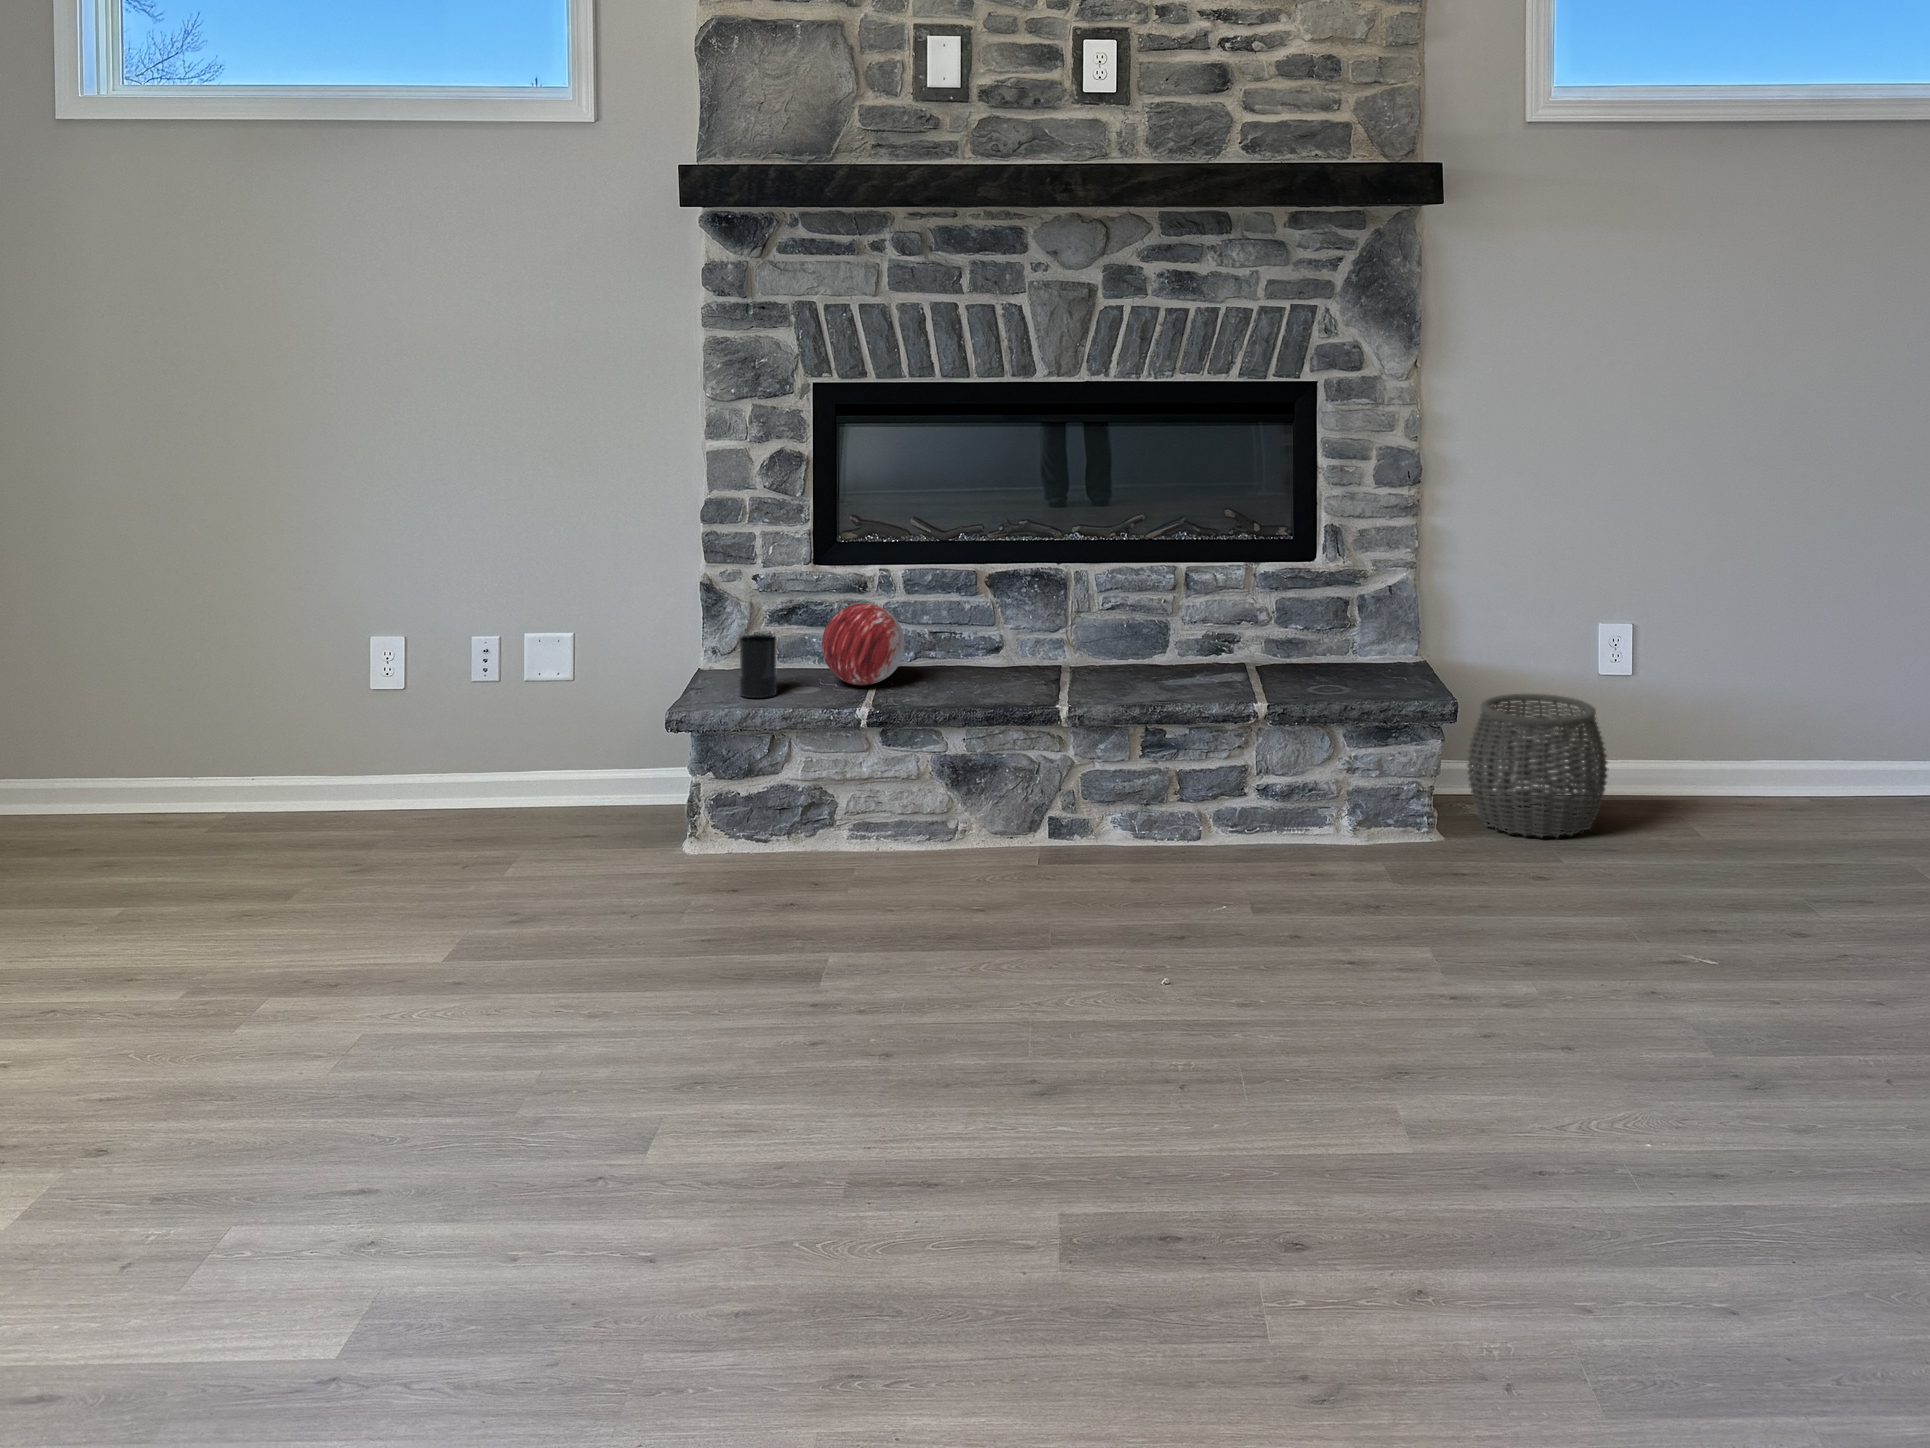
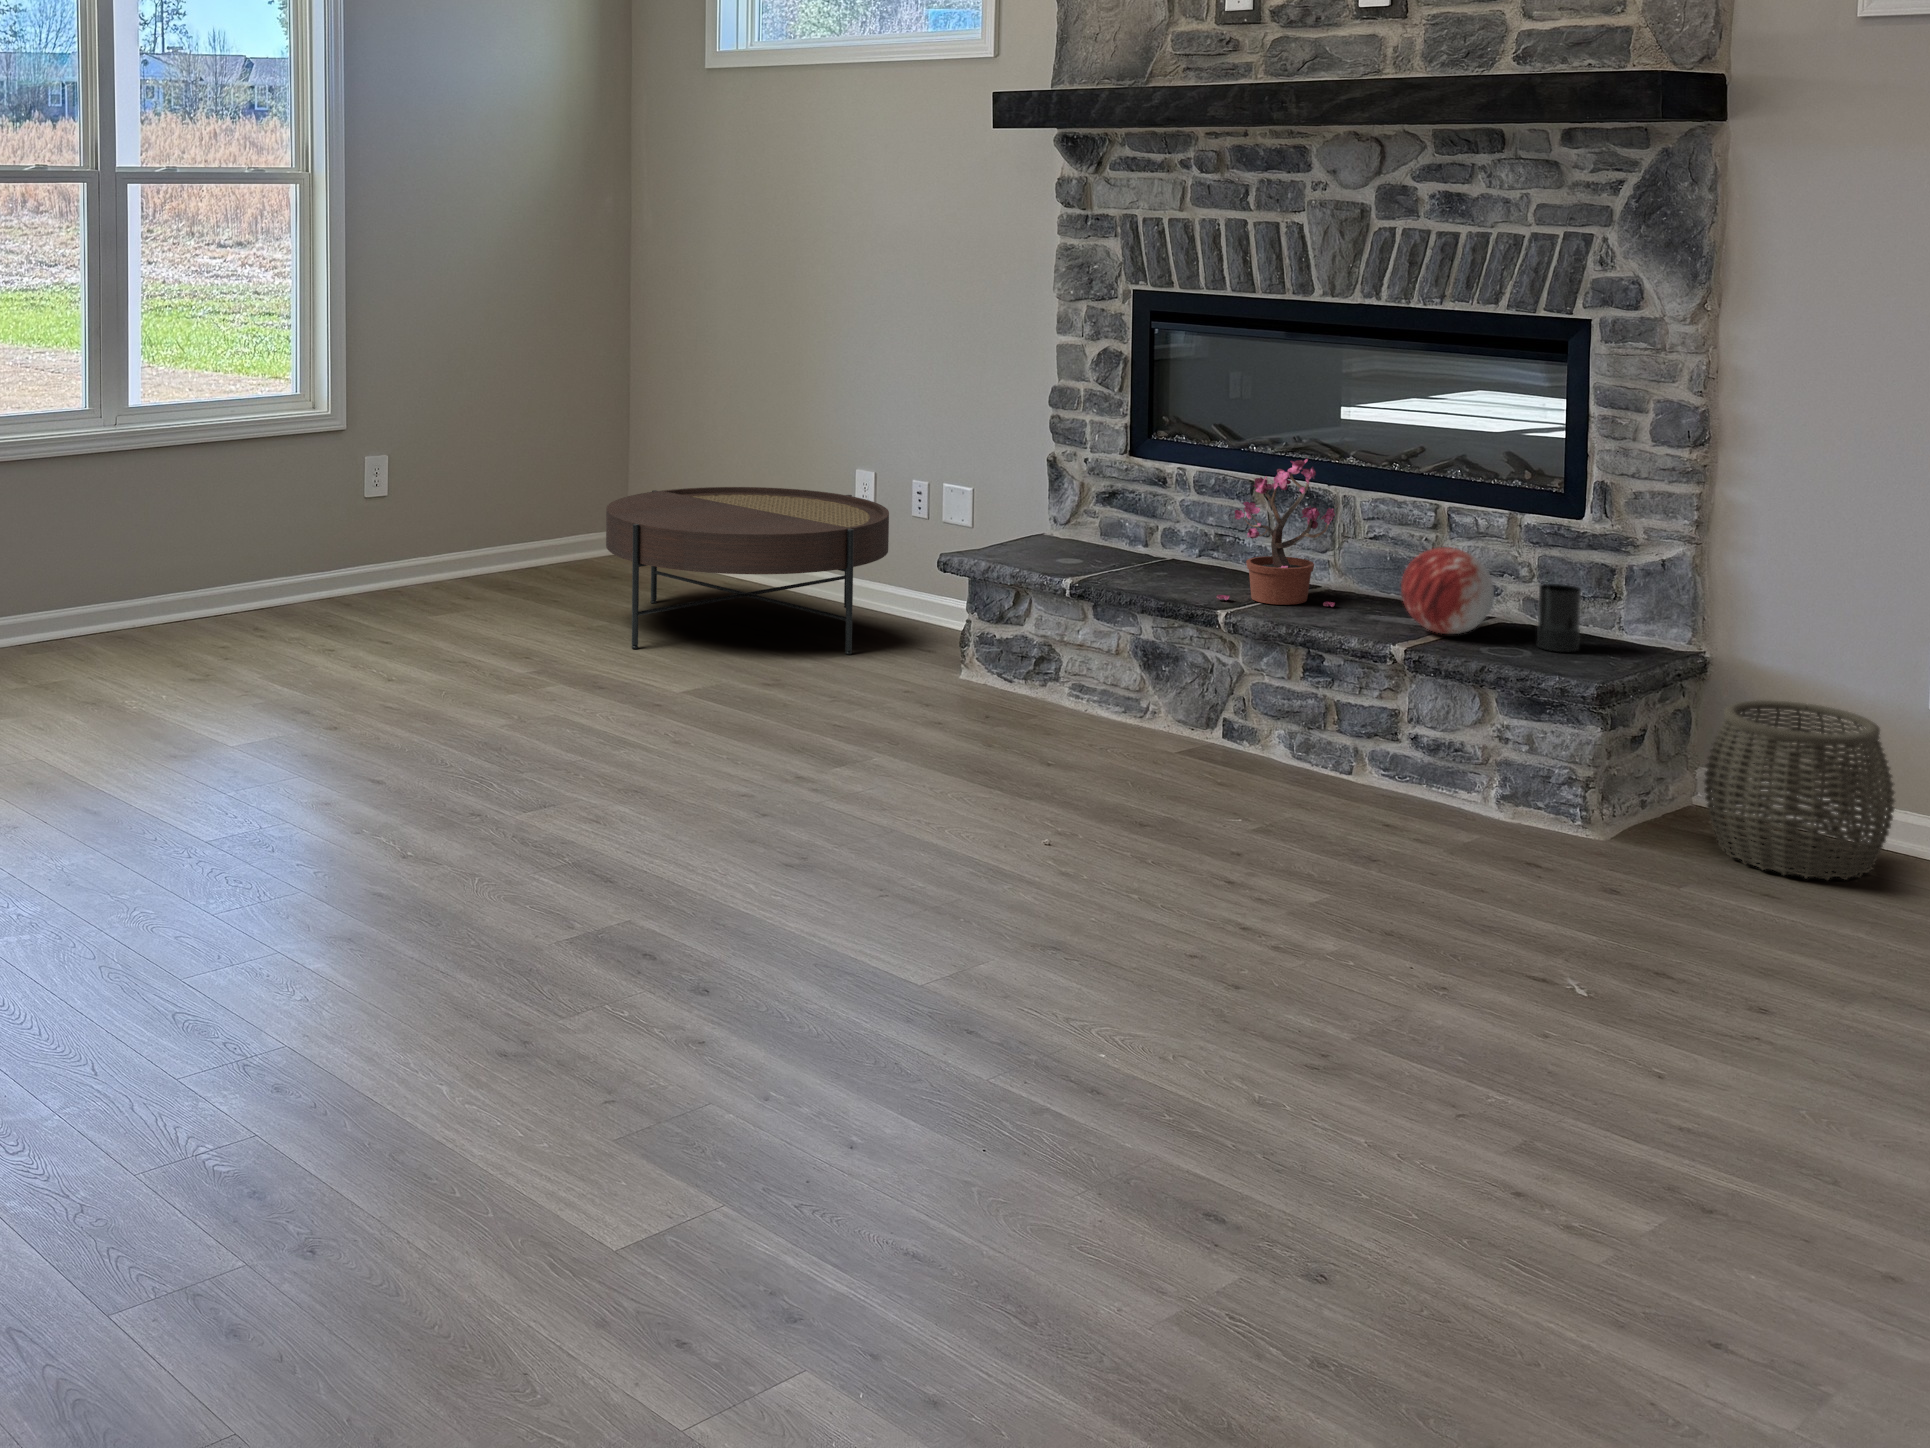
potted plant: none [1000,543,1115,699] -> present [1216,459,1335,607]
decorative orb: present [822,603,905,685] -> present [1401,547,1494,634]
candle: present [740,635,777,698] -> present [1537,584,1581,652]
coffee table: none [132,657,522,909] -> present [606,487,889,654]

